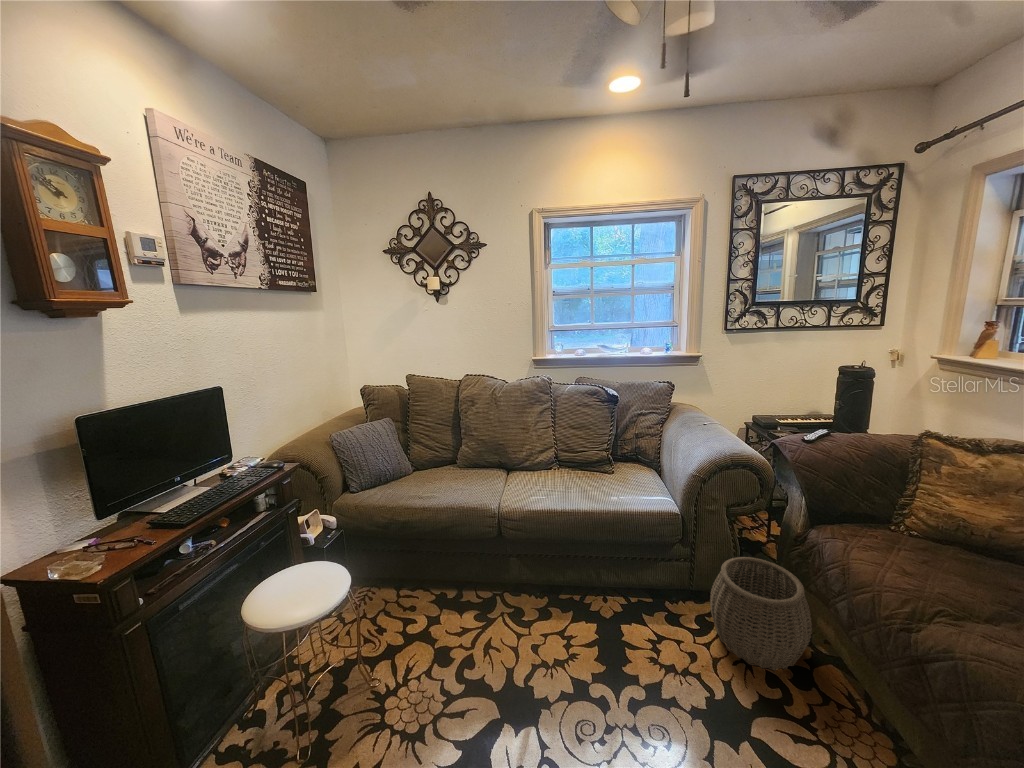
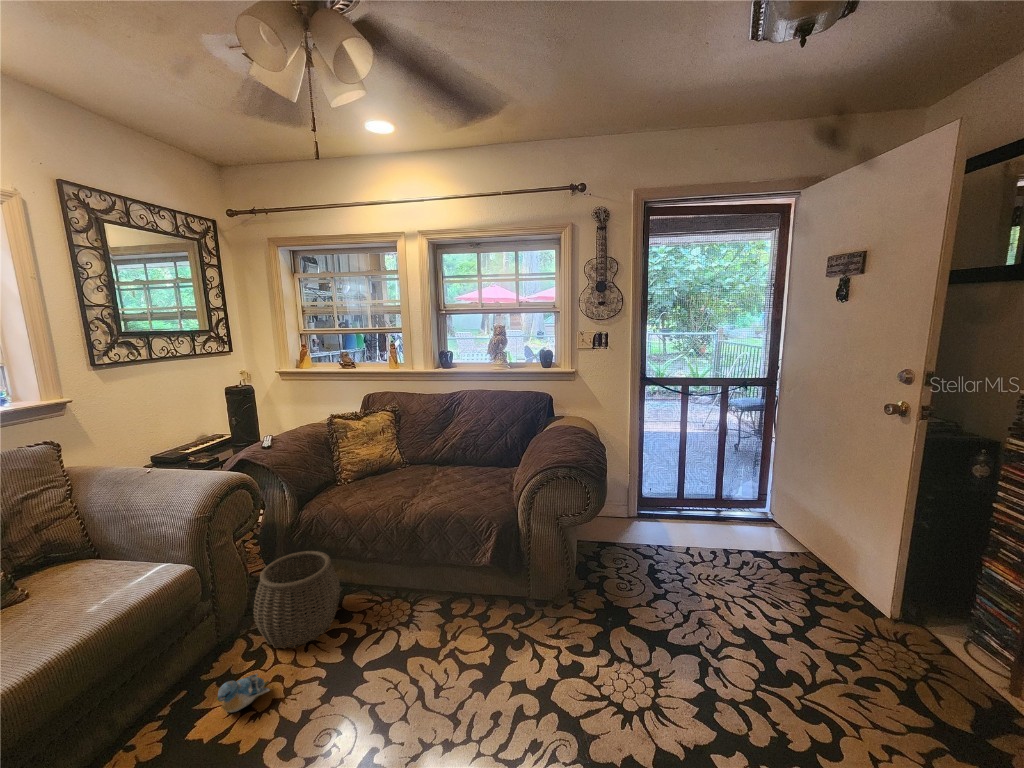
plush toy: none [640,613,683,655] -> present [216,674,270,712]

